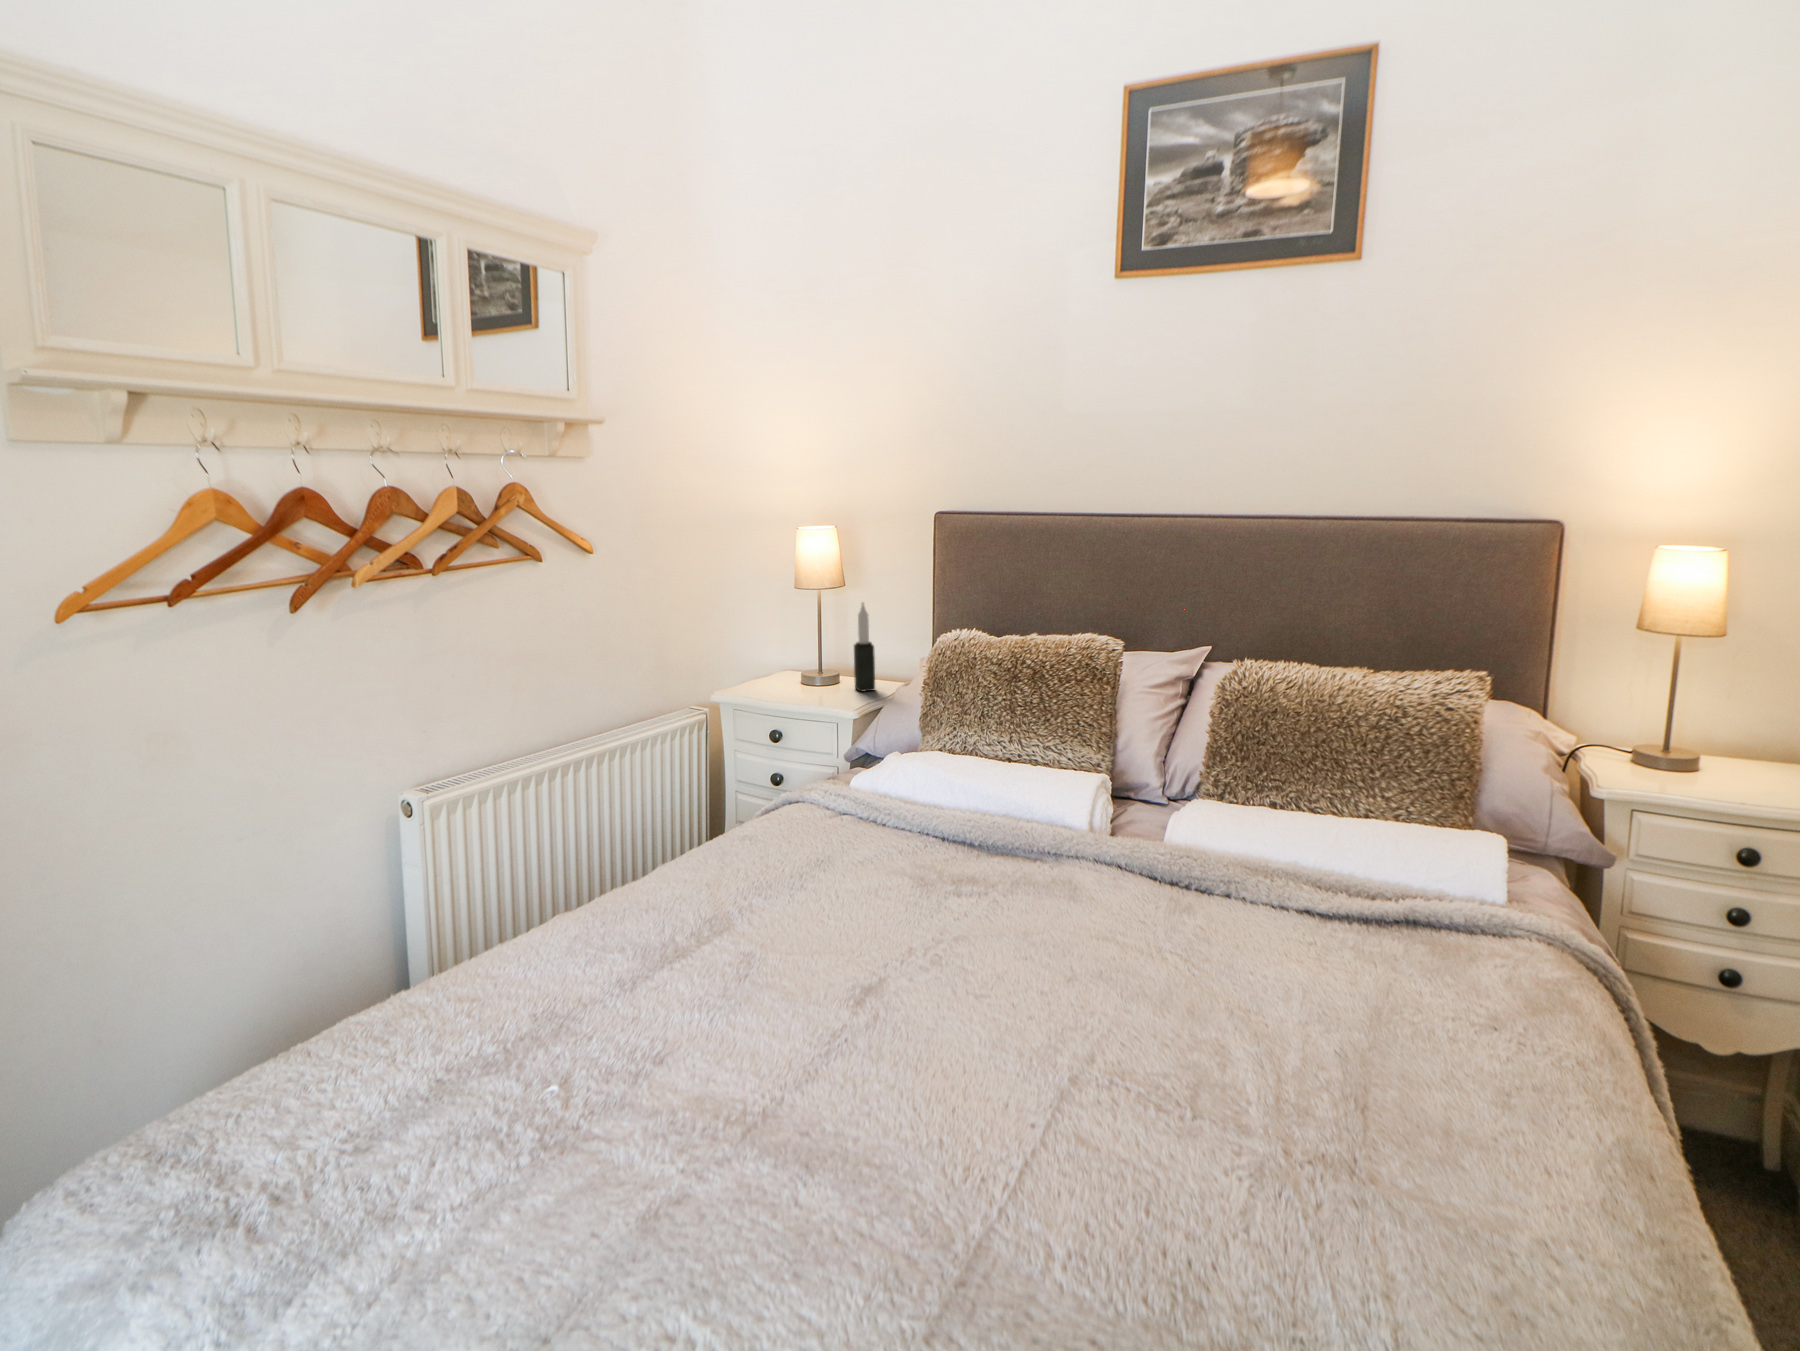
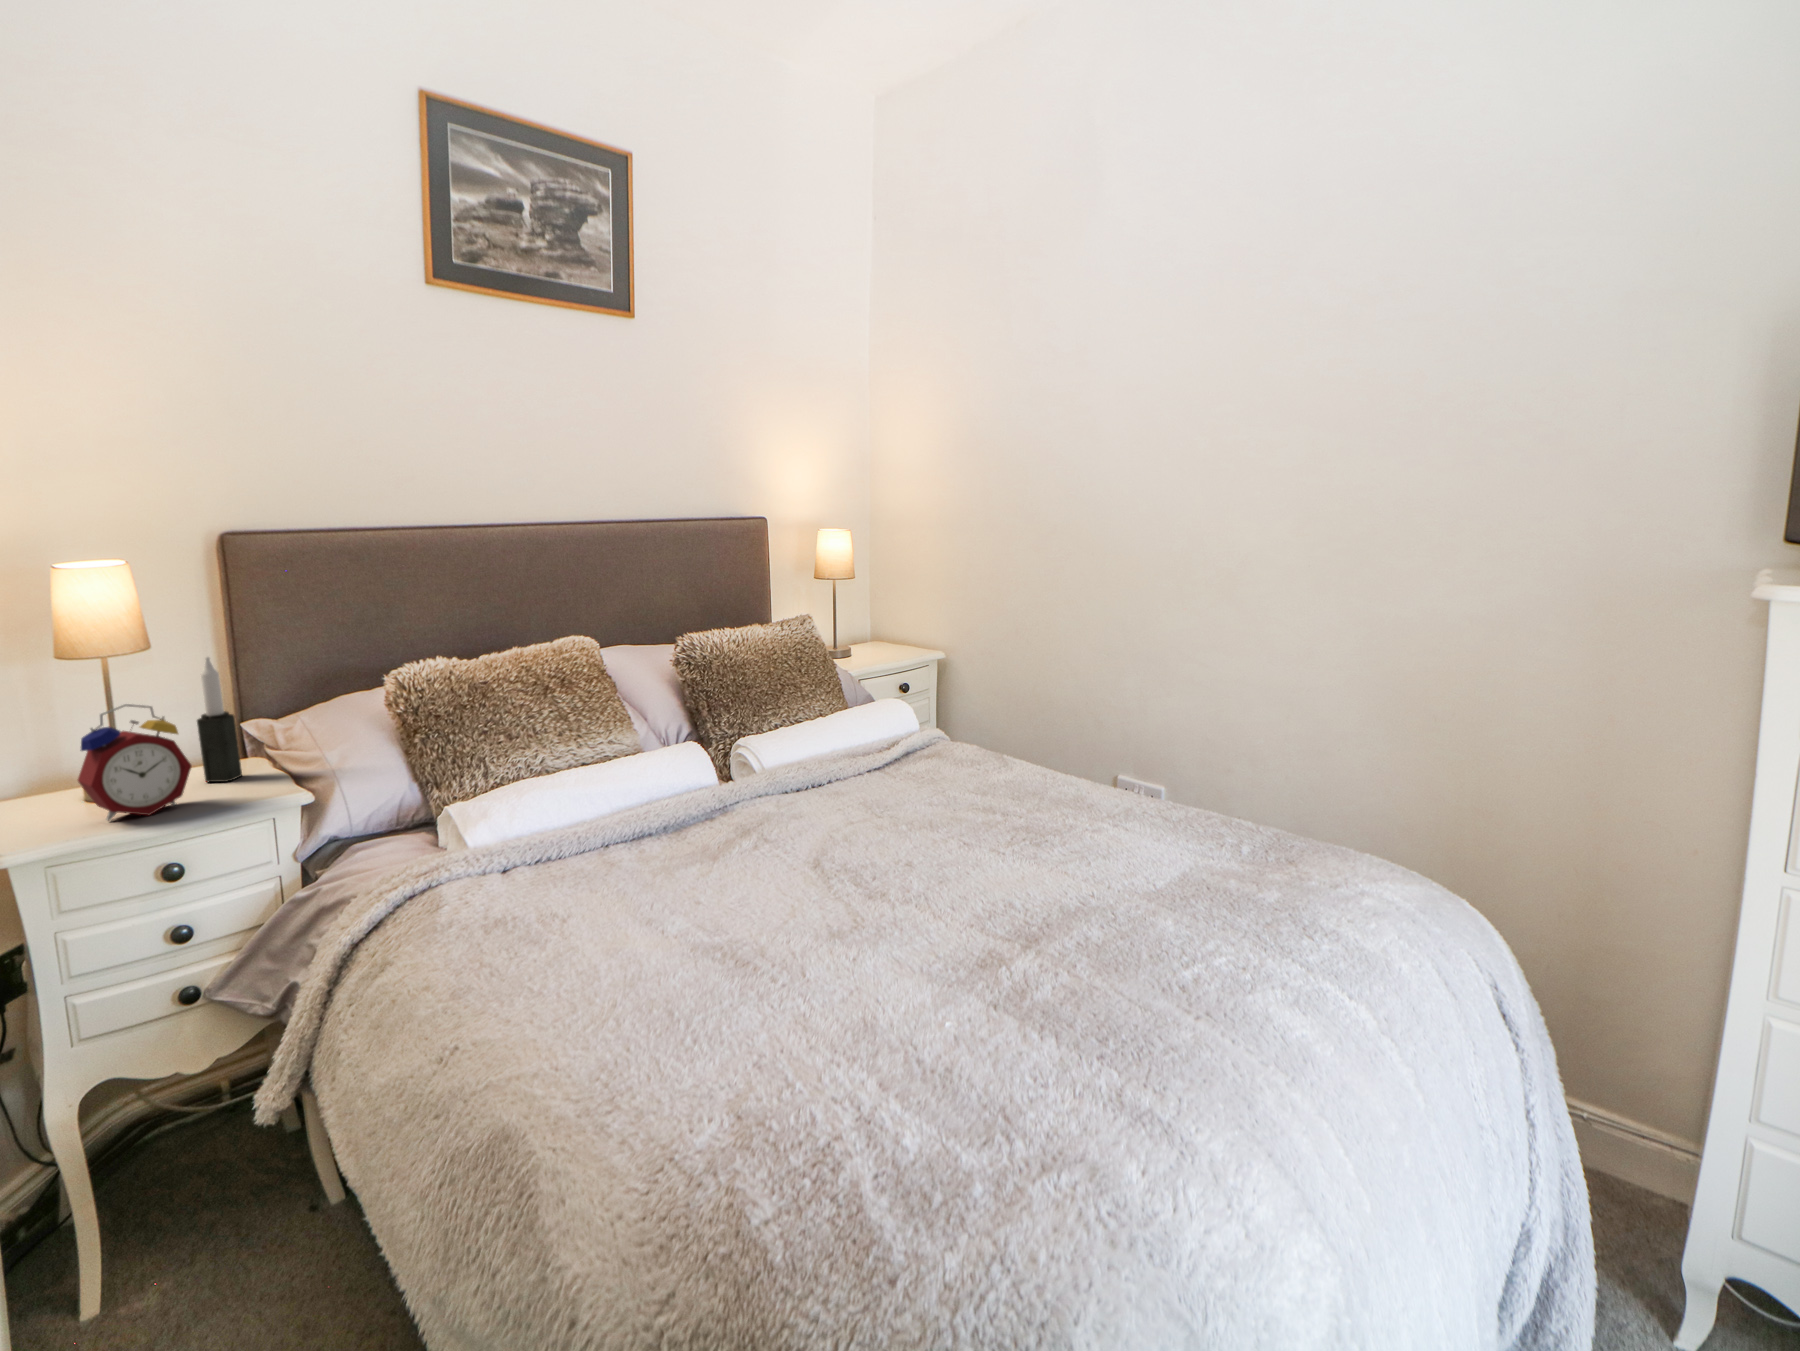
alarm clock: none [760,625,818,698] -> present [78,704,191,821]

